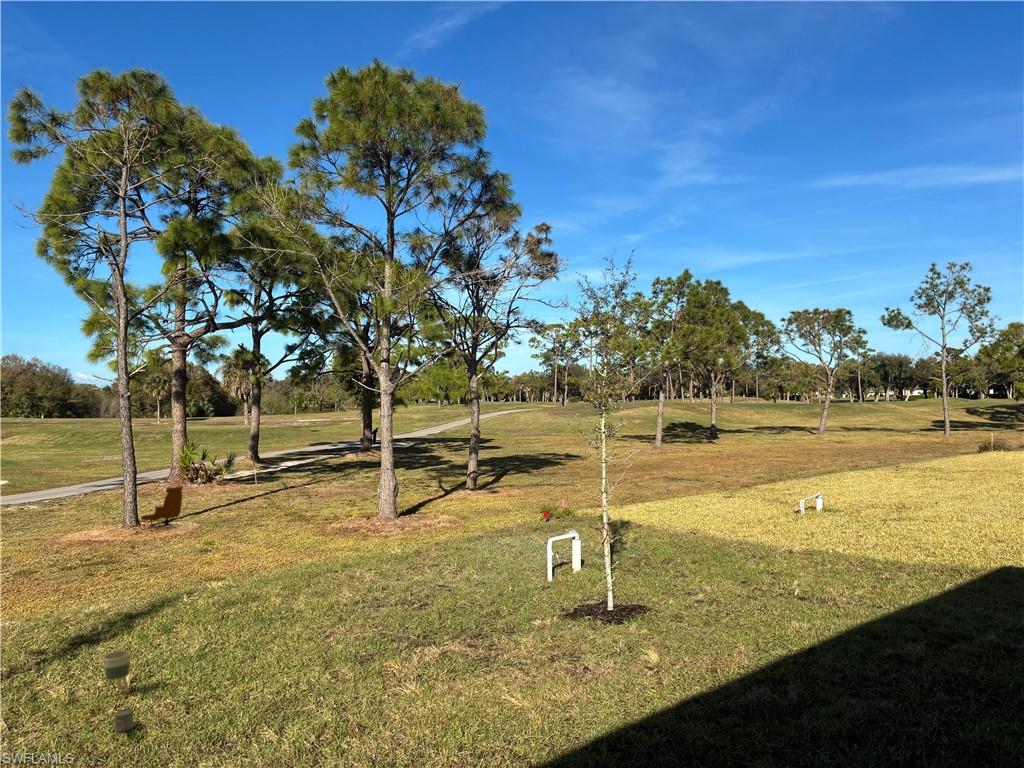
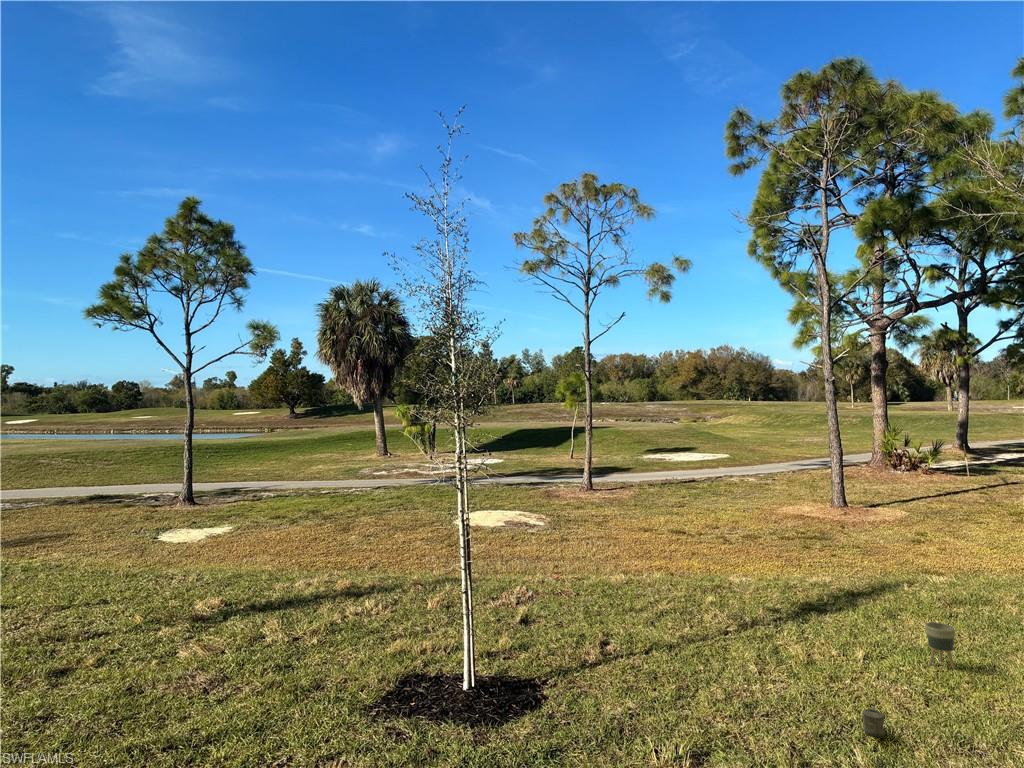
lounge chair: present [141,486,183,528] -> none [846,470,890,512]
planter: present [103,651,131,697] -> present [925,622,955,669]

